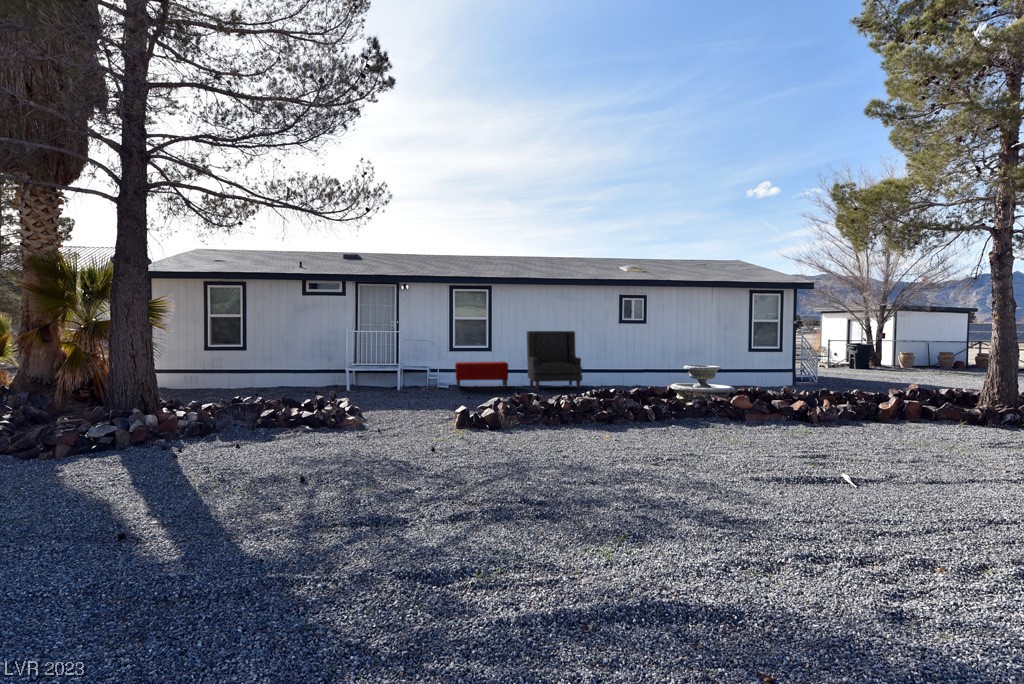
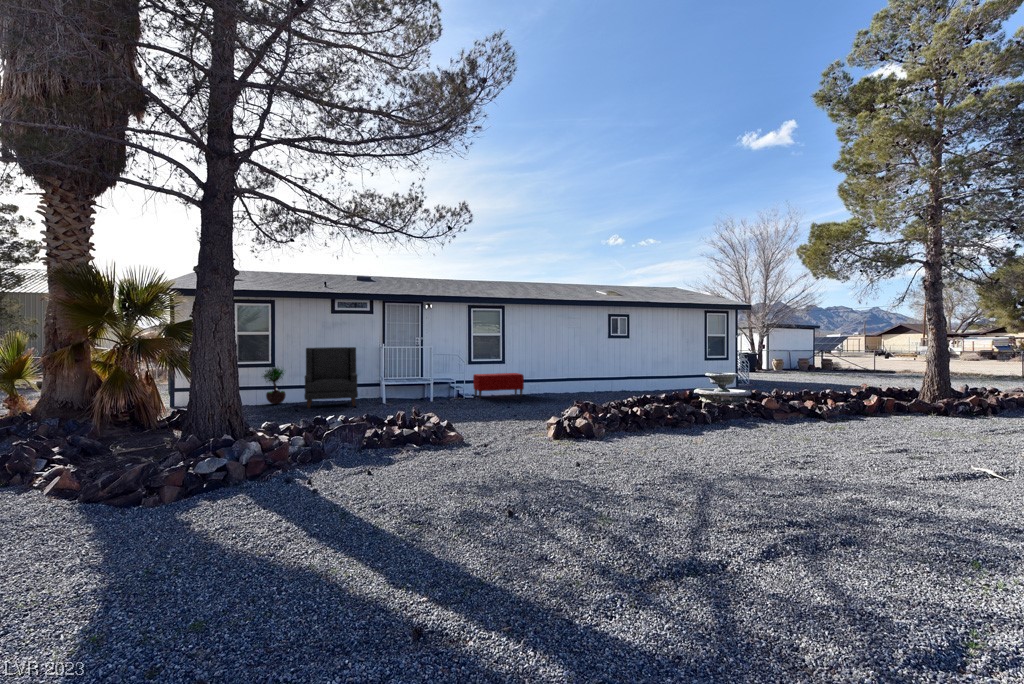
chair: present [526,331,582,390] -> present [304,347,358,408]
potted tree: none [231,346,257,388] -> present [263,367,286,404]

